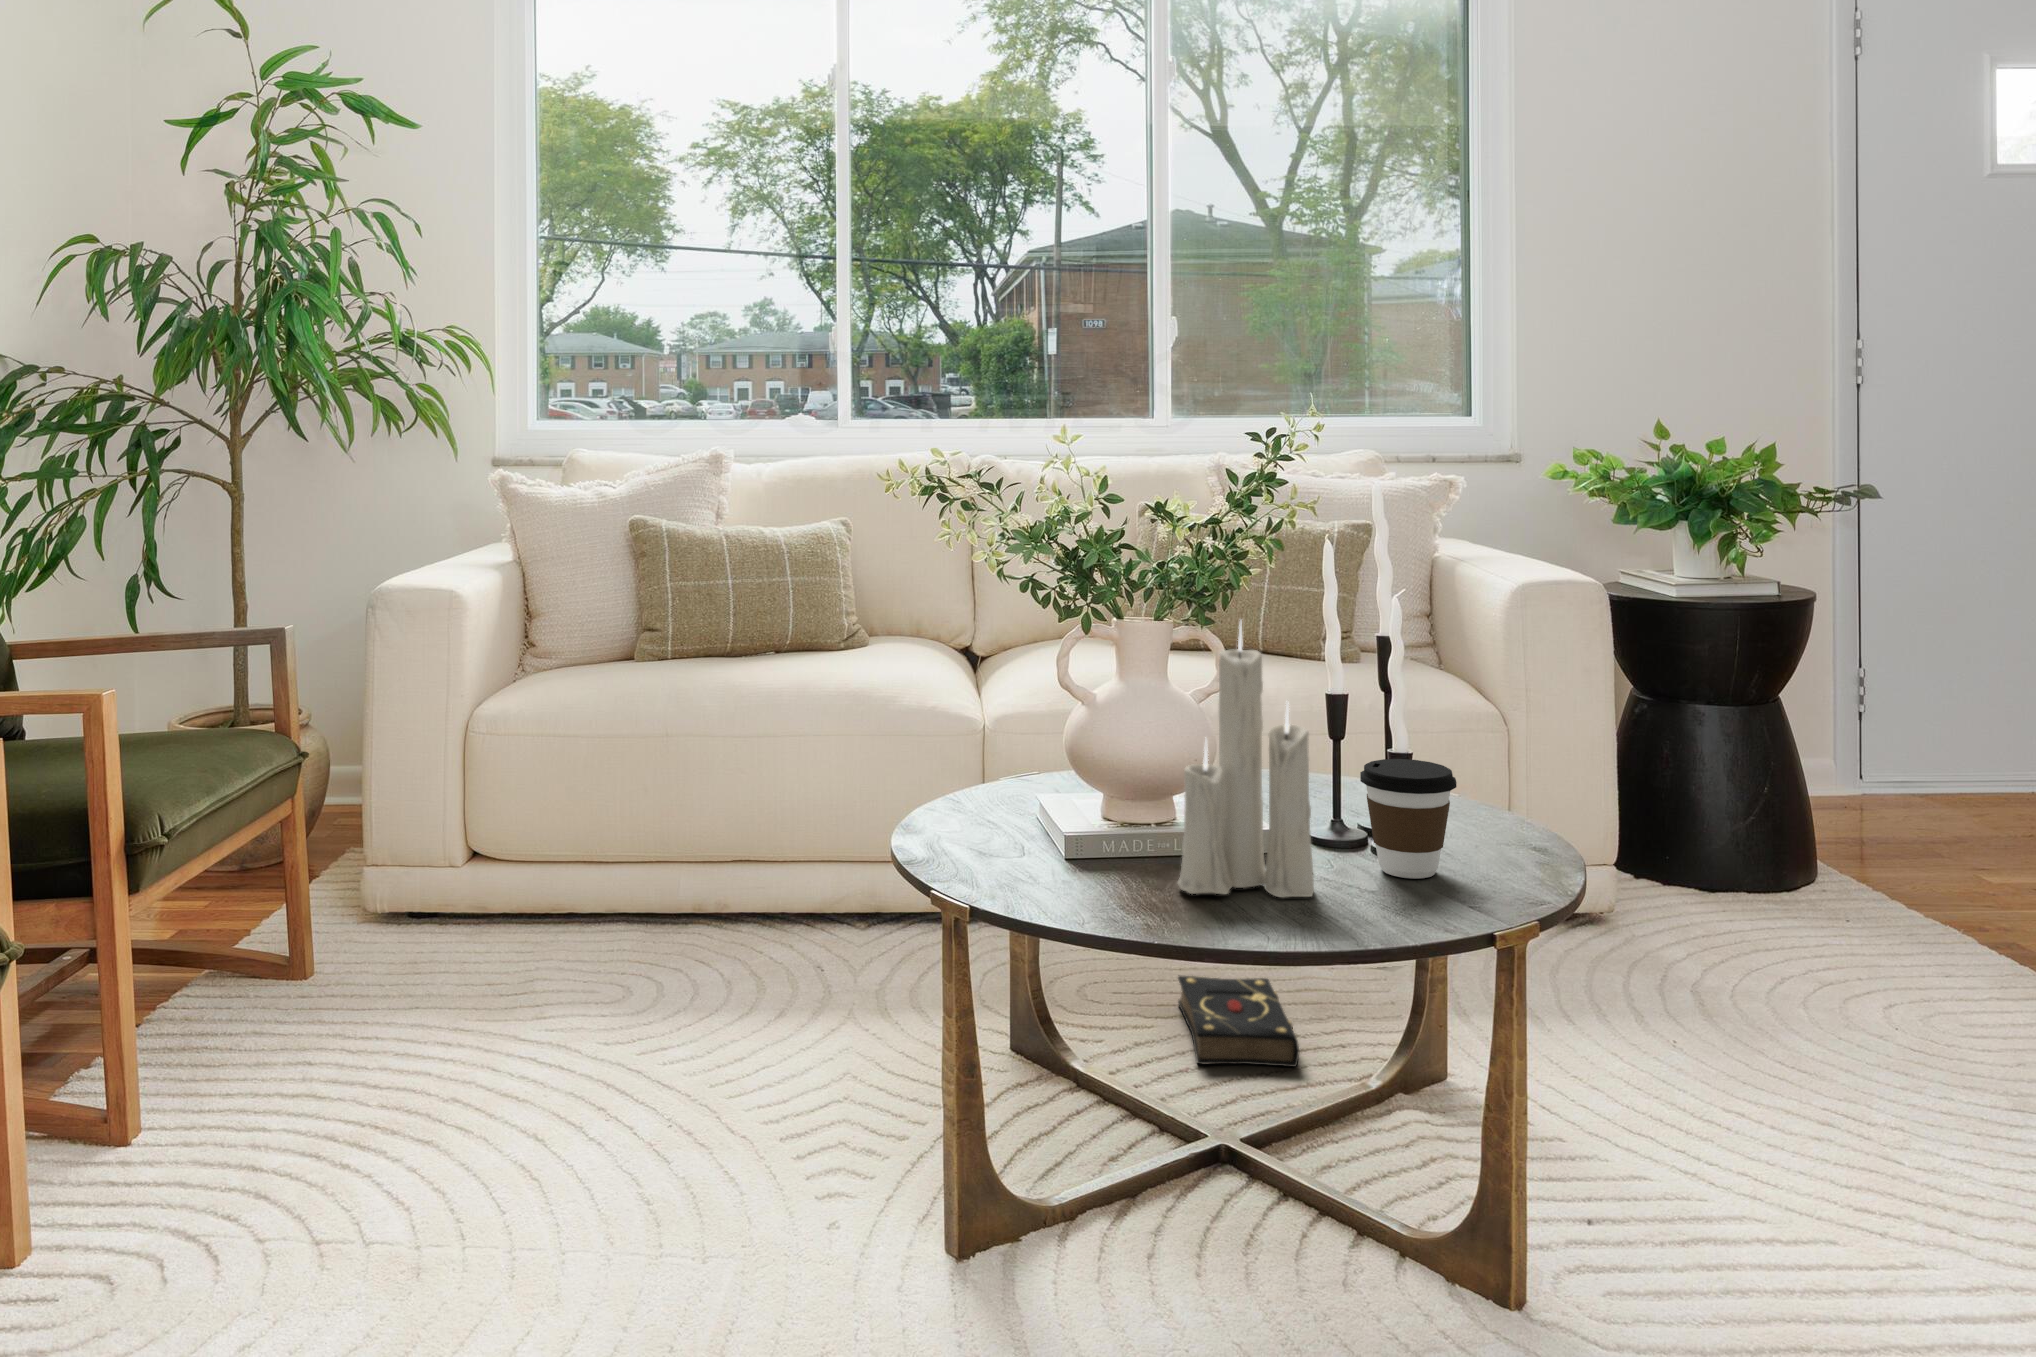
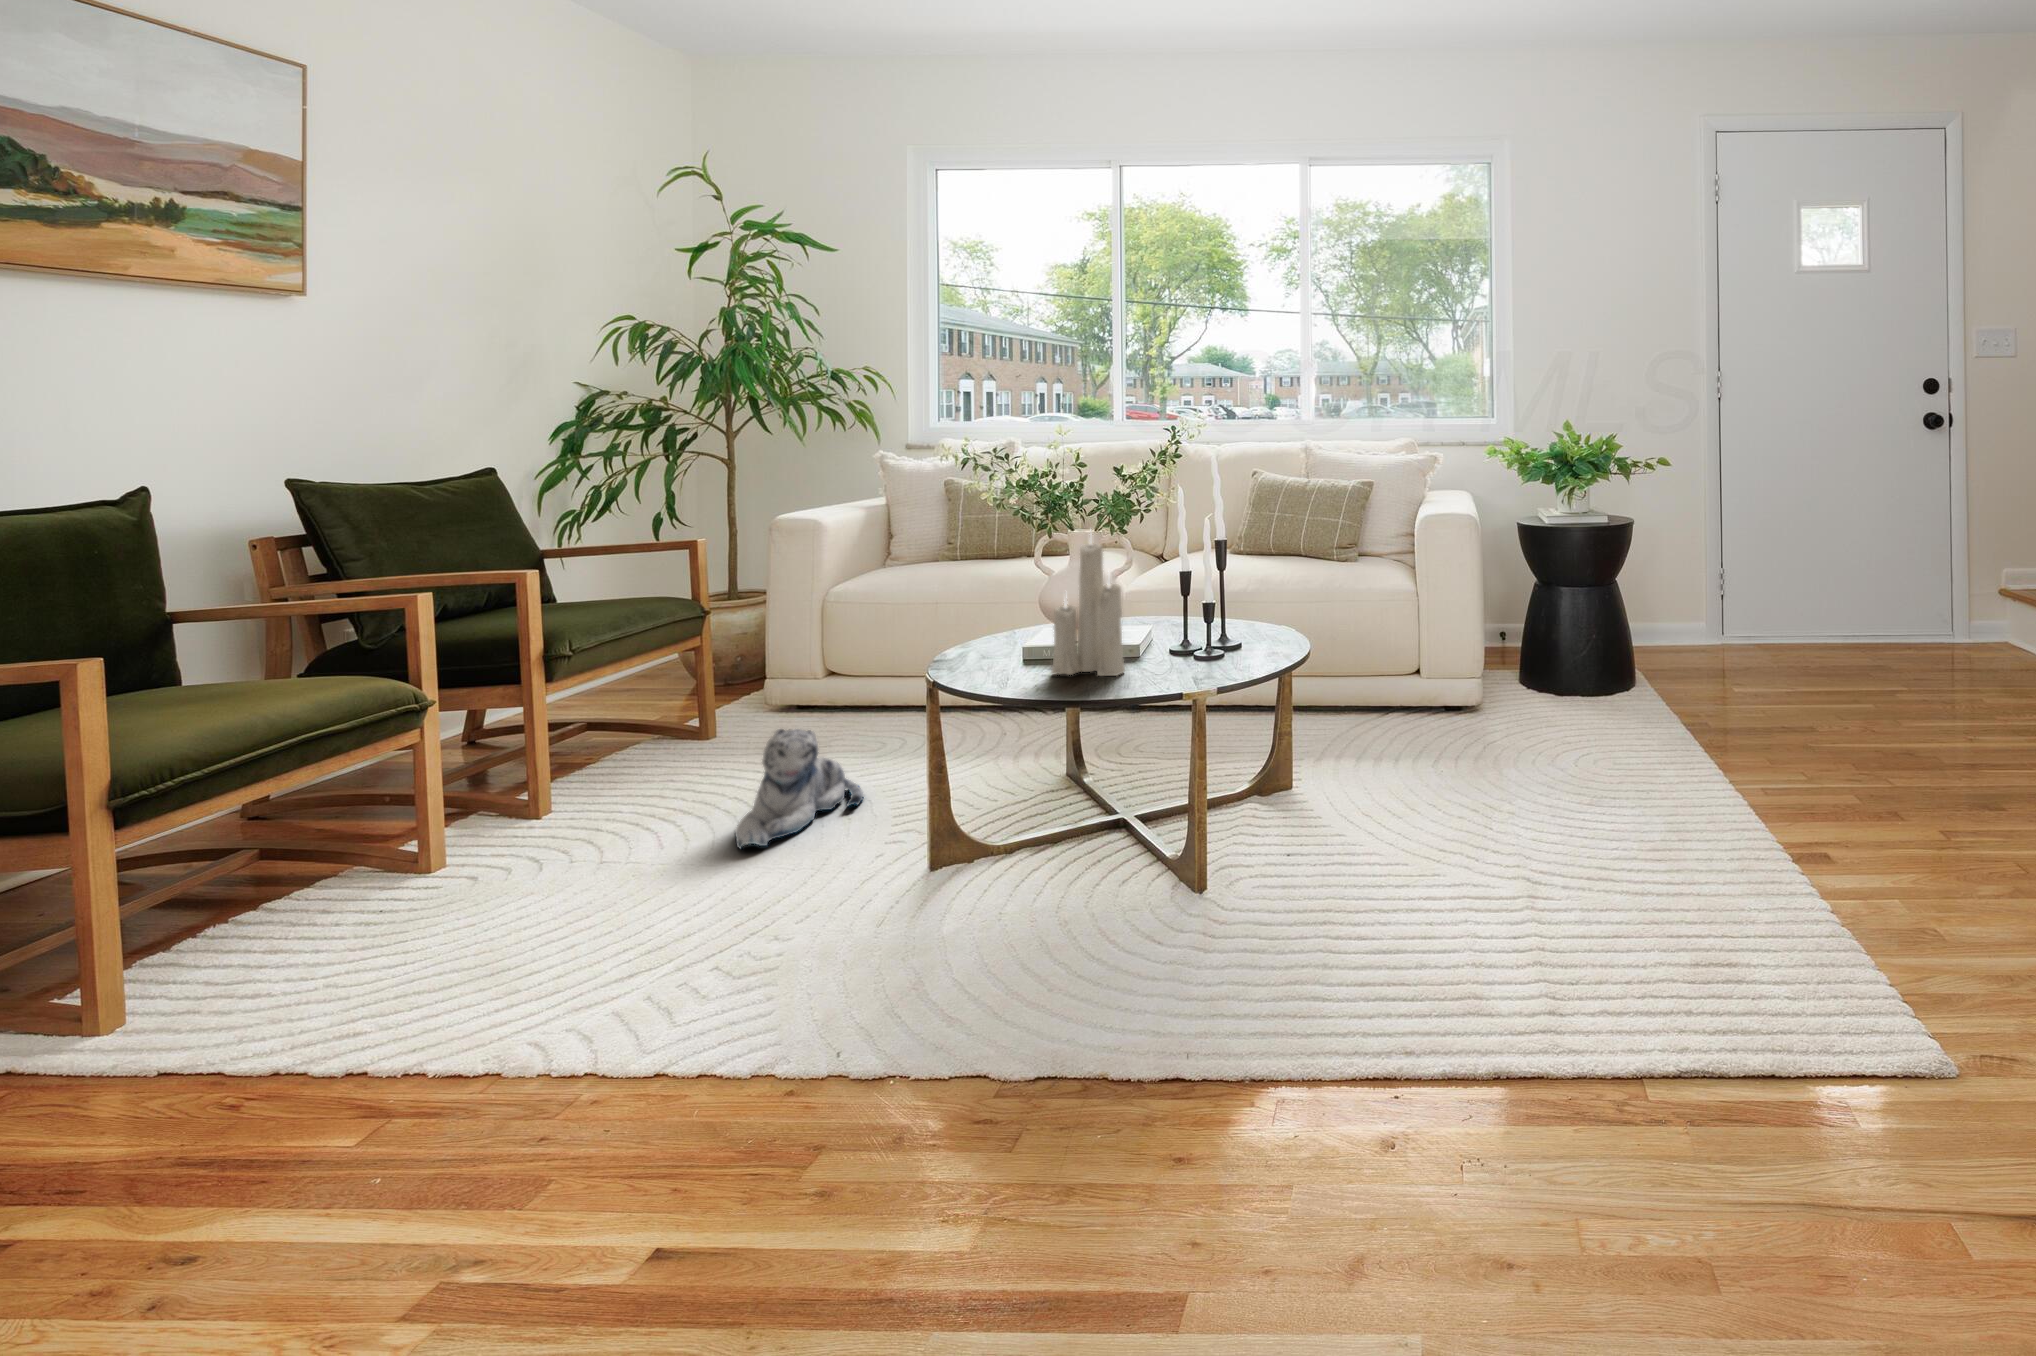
coffee cup: present [1360,759,1457,878] -> none [1166,605,1217,668]
plush toy: none [520,973,694,1204] -> present [735,729,864,849]
book: present [1178,975,1299,1067] -> none [1156,740,1232,786]

